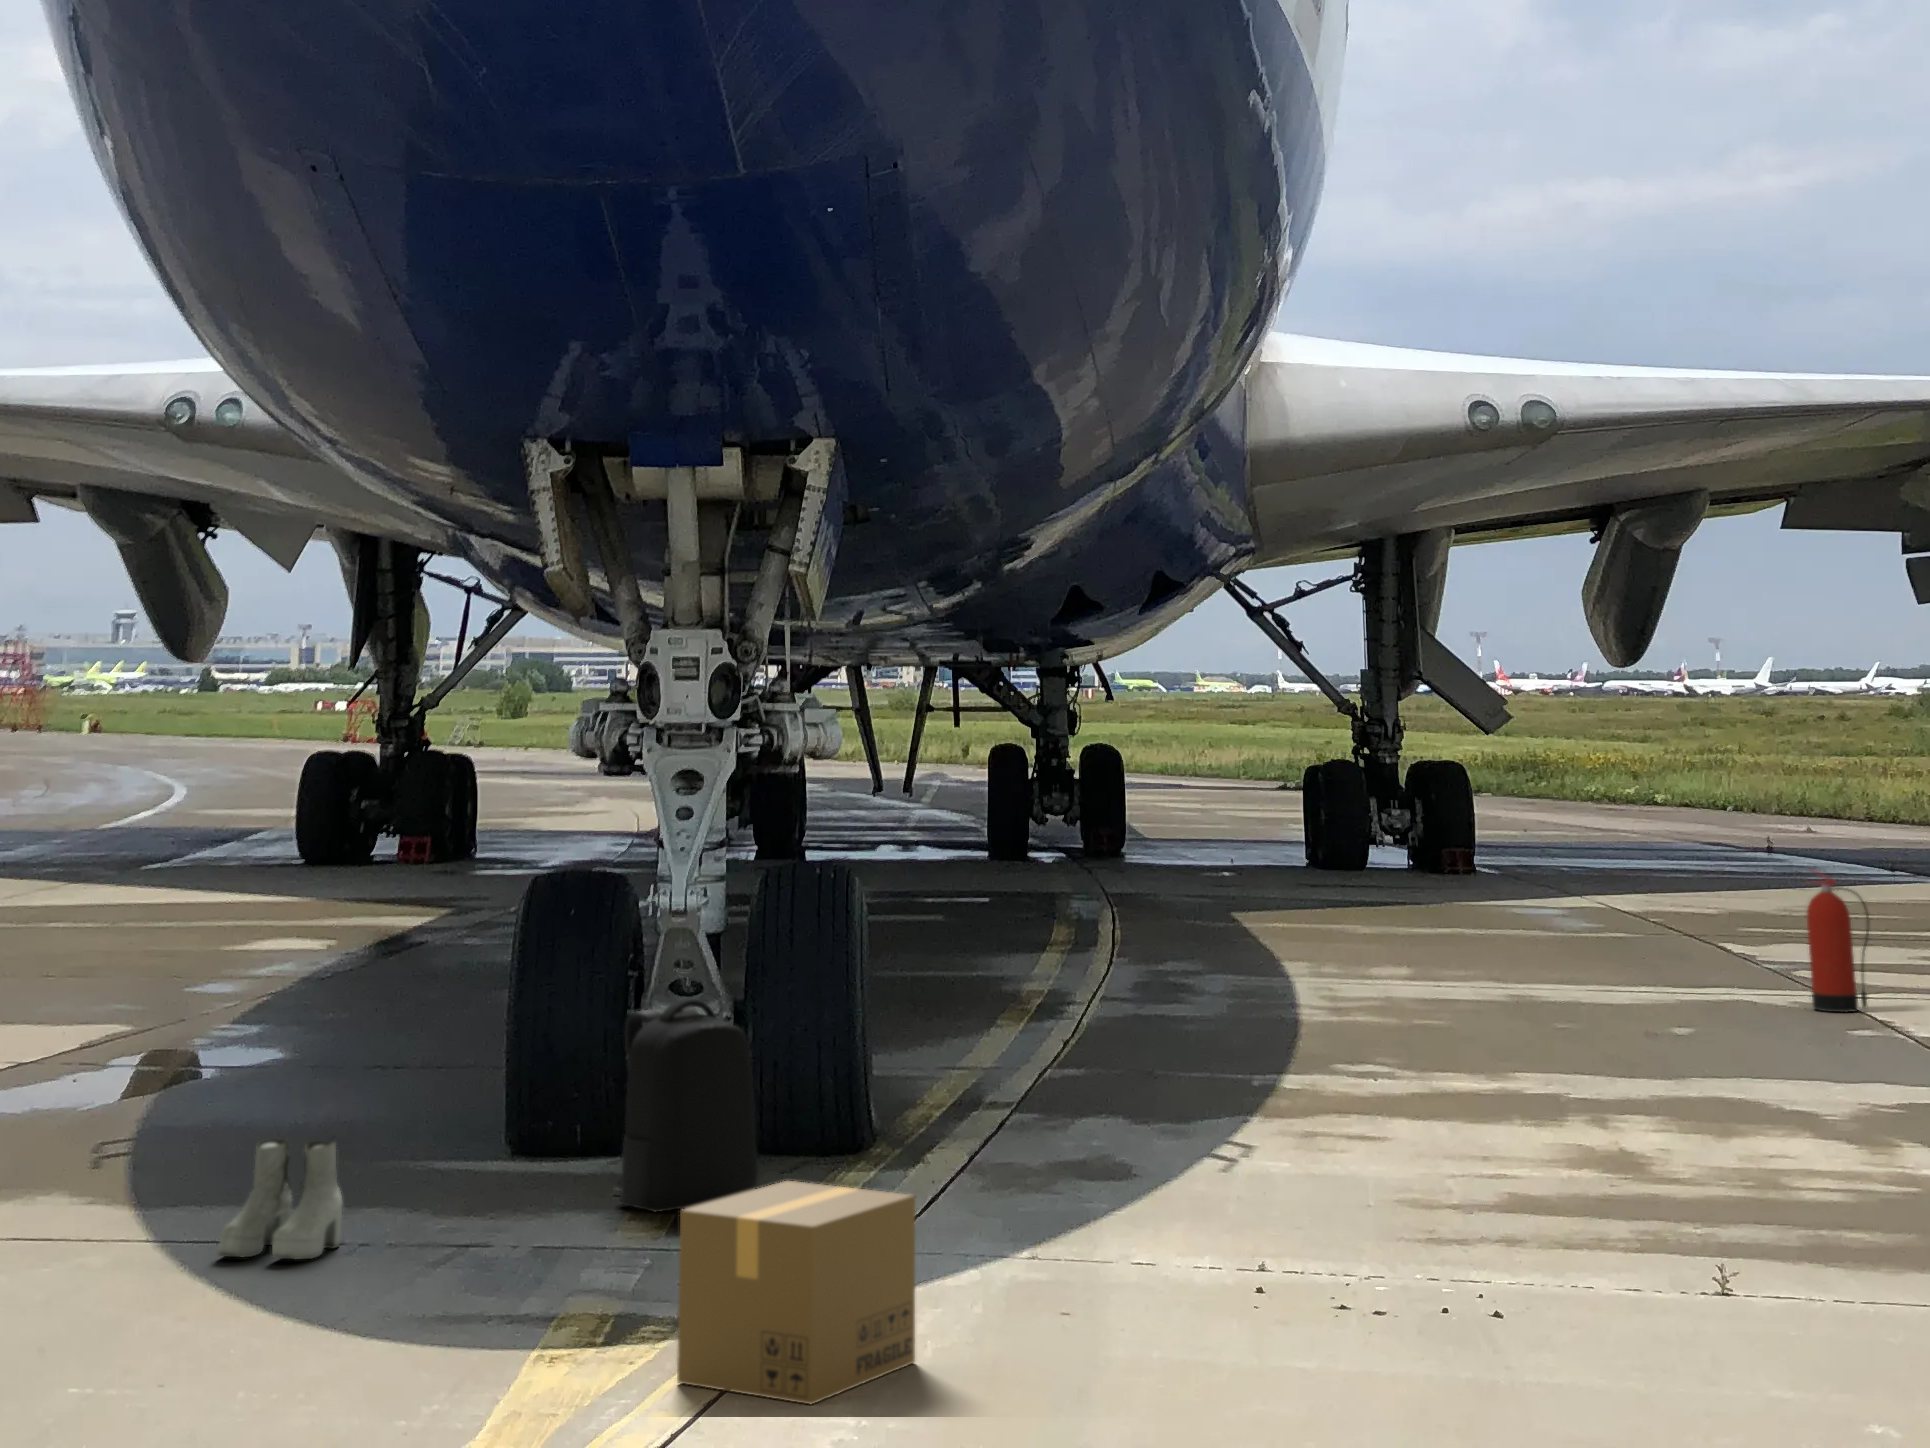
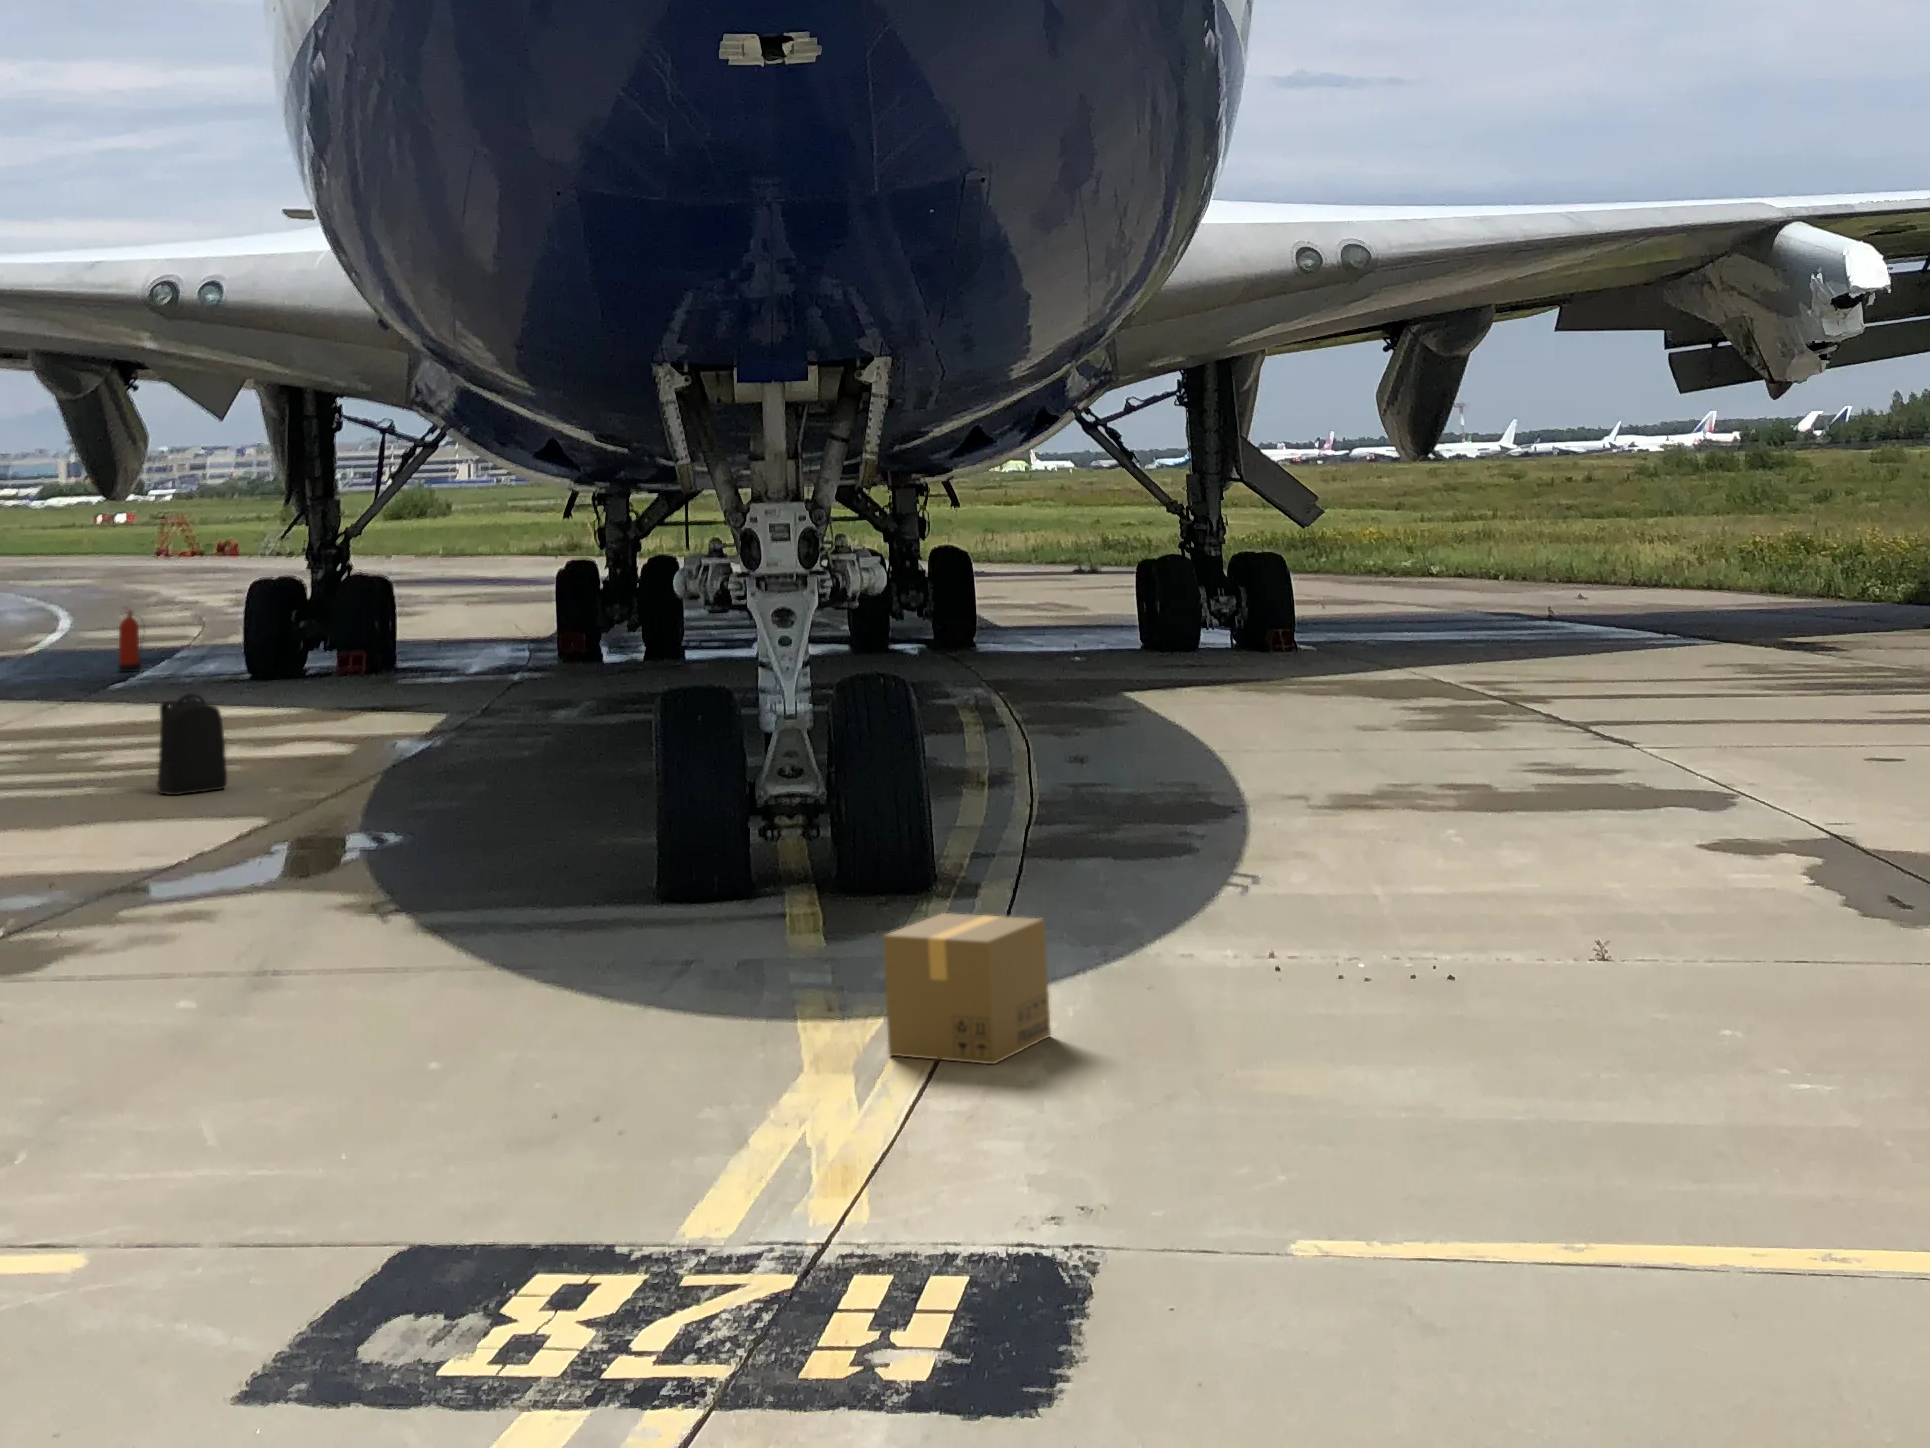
fire extinguisher: present [1807,870,1869,1012] -> present [119,607,141,672]
backpack: present [617,998,758,1212] -> present [157,693,227,795]
boots: present [218,1139,343,1260] -> none [481,902,565,990]

